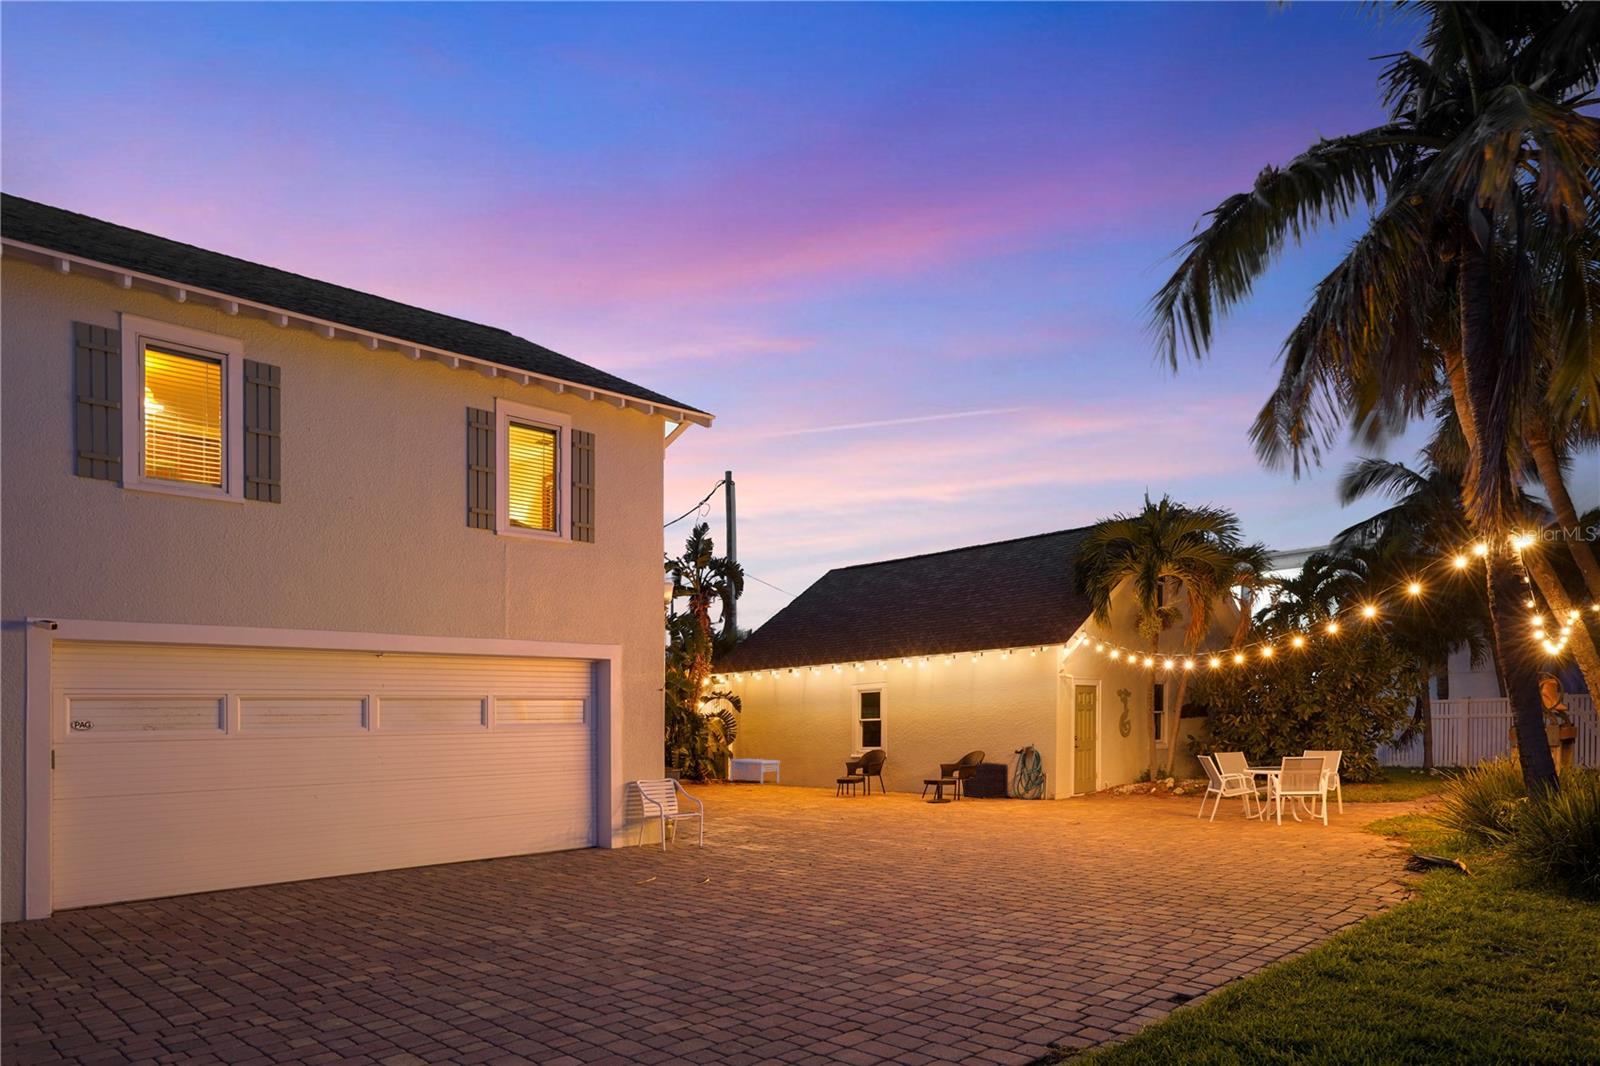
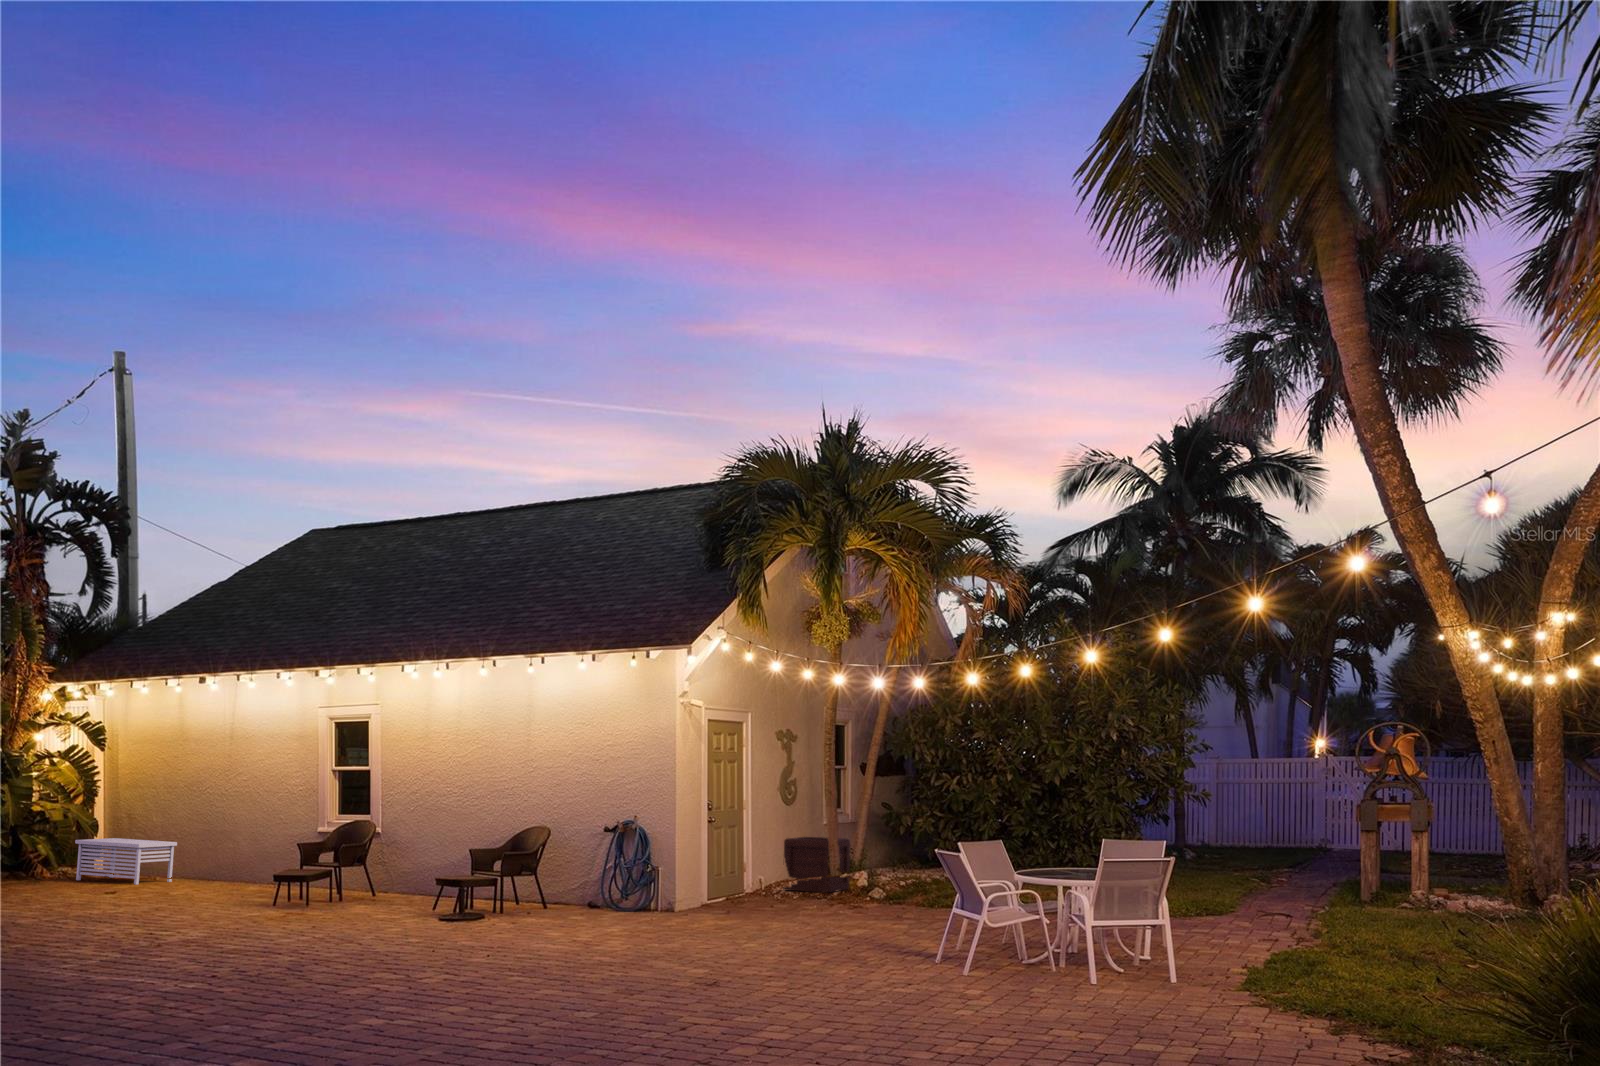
wooden crate: present [963,762,1009,798] -> present [783,837,850,893]

